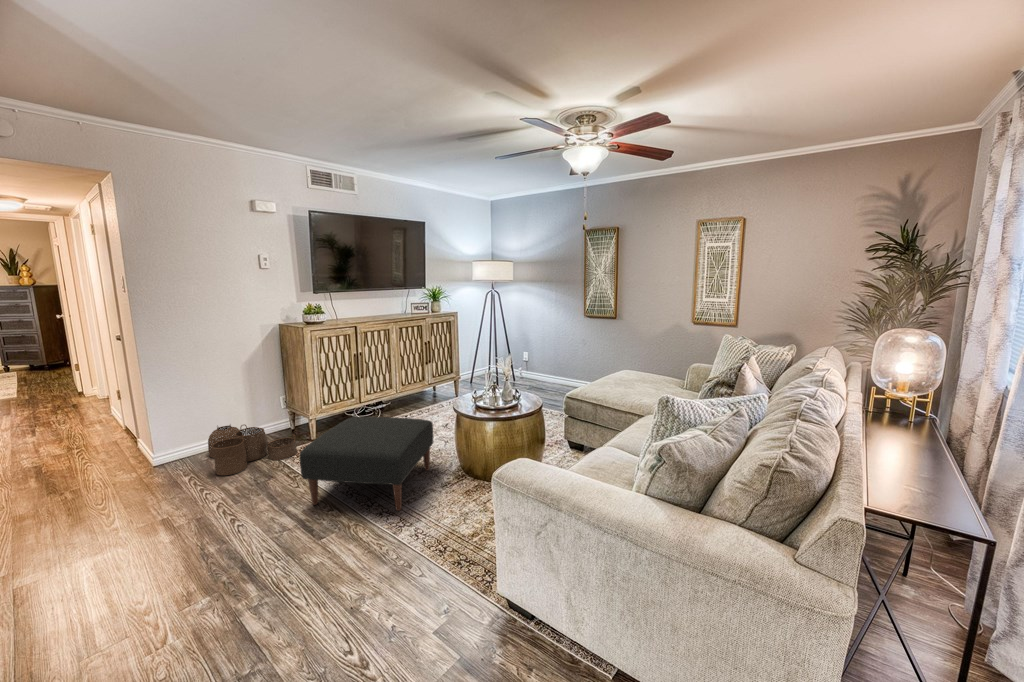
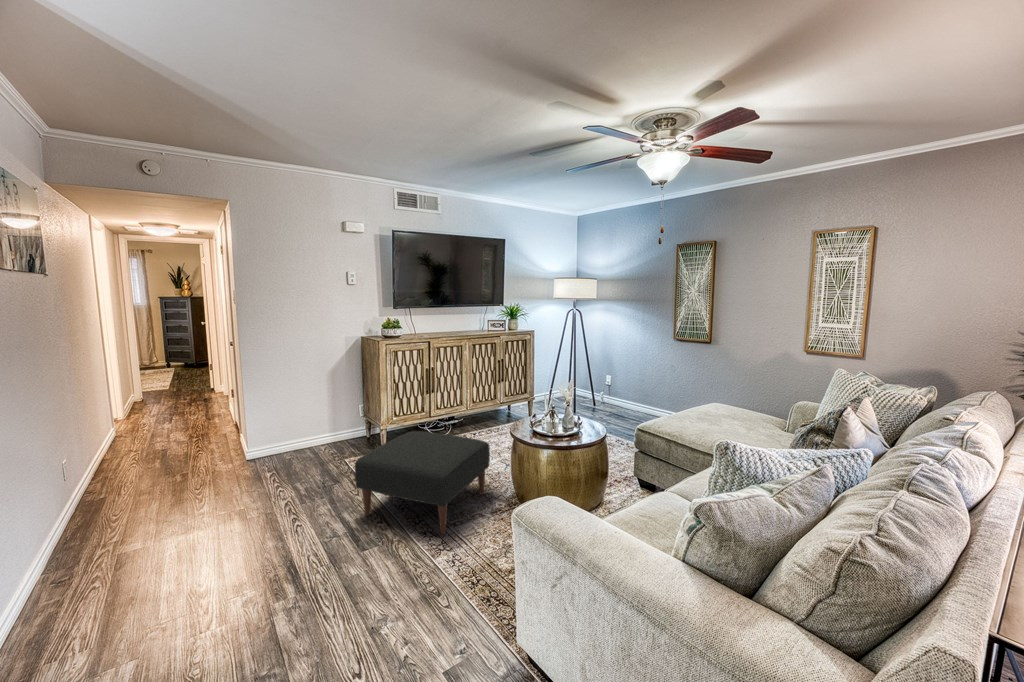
woven basket: present [208,425,297,475] -> none [289,427,365,475]

